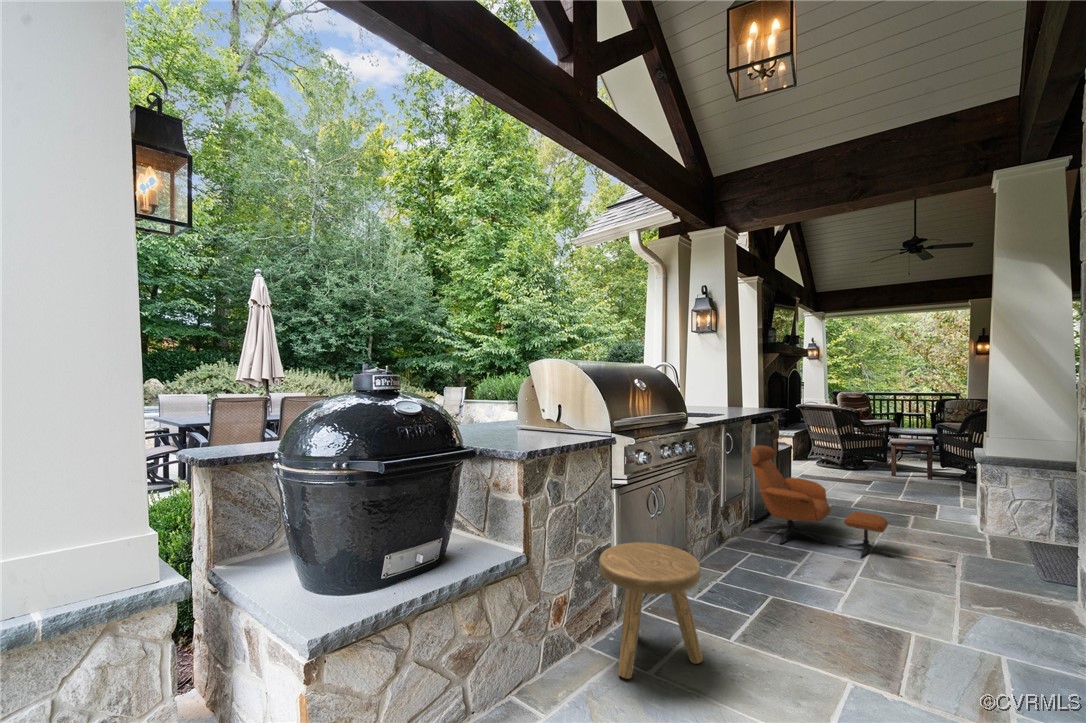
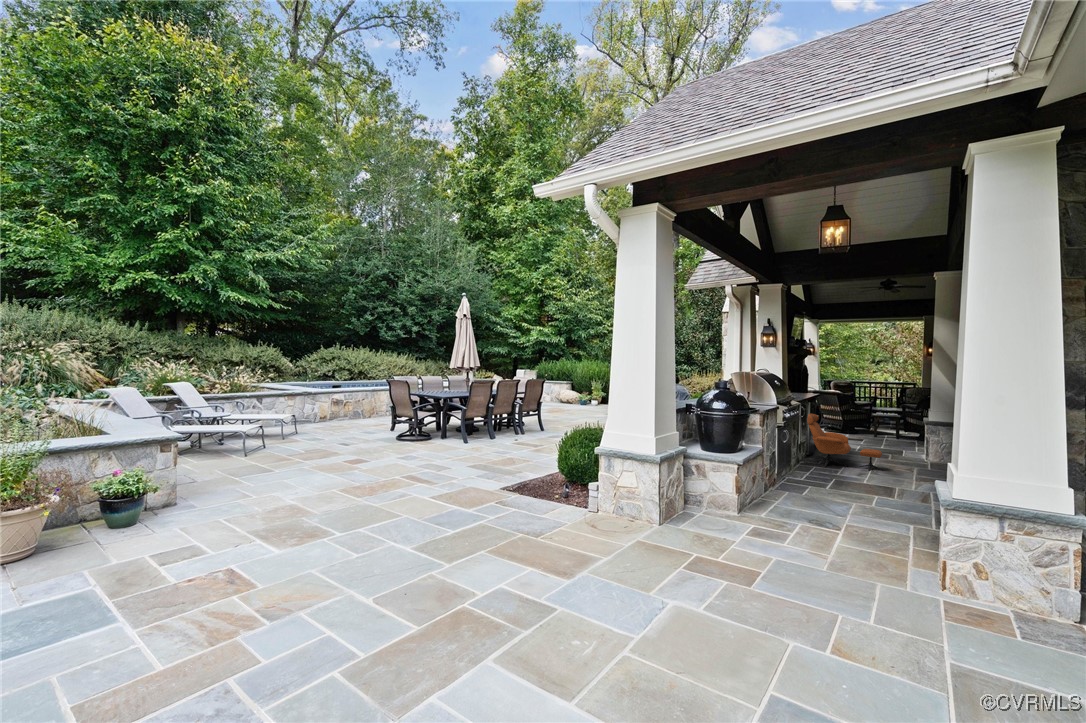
stool: present [599,542,703,679] -> none [774,452,821,501]

